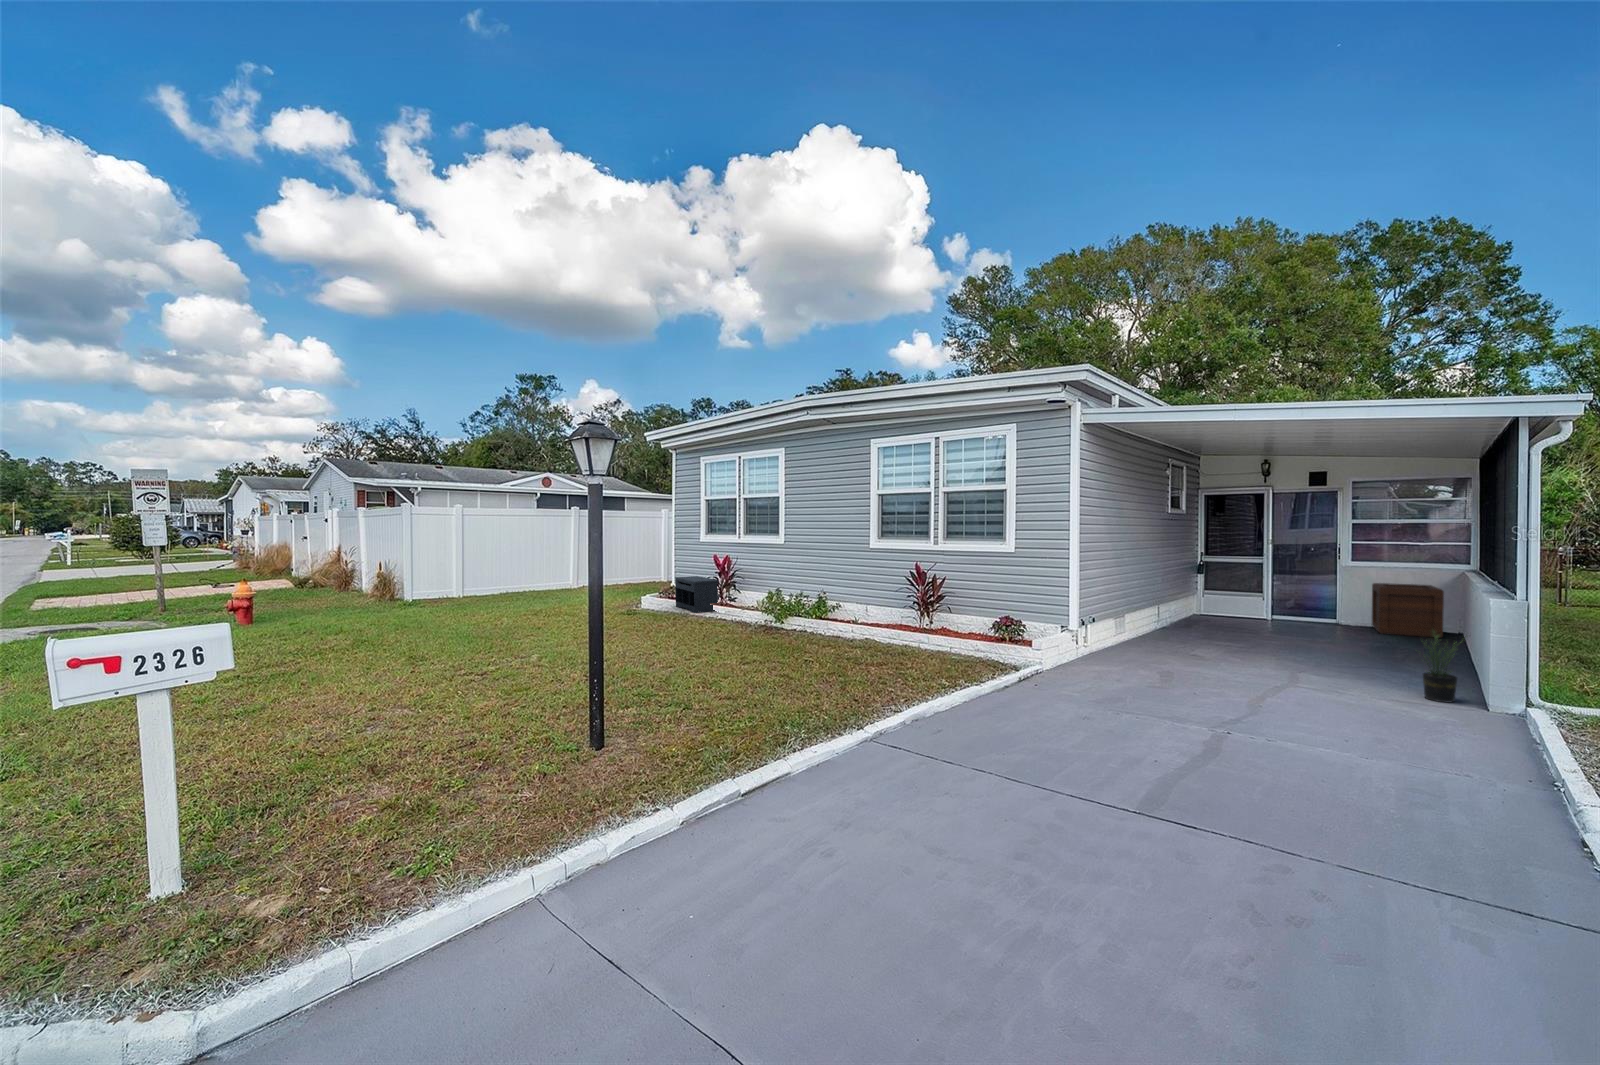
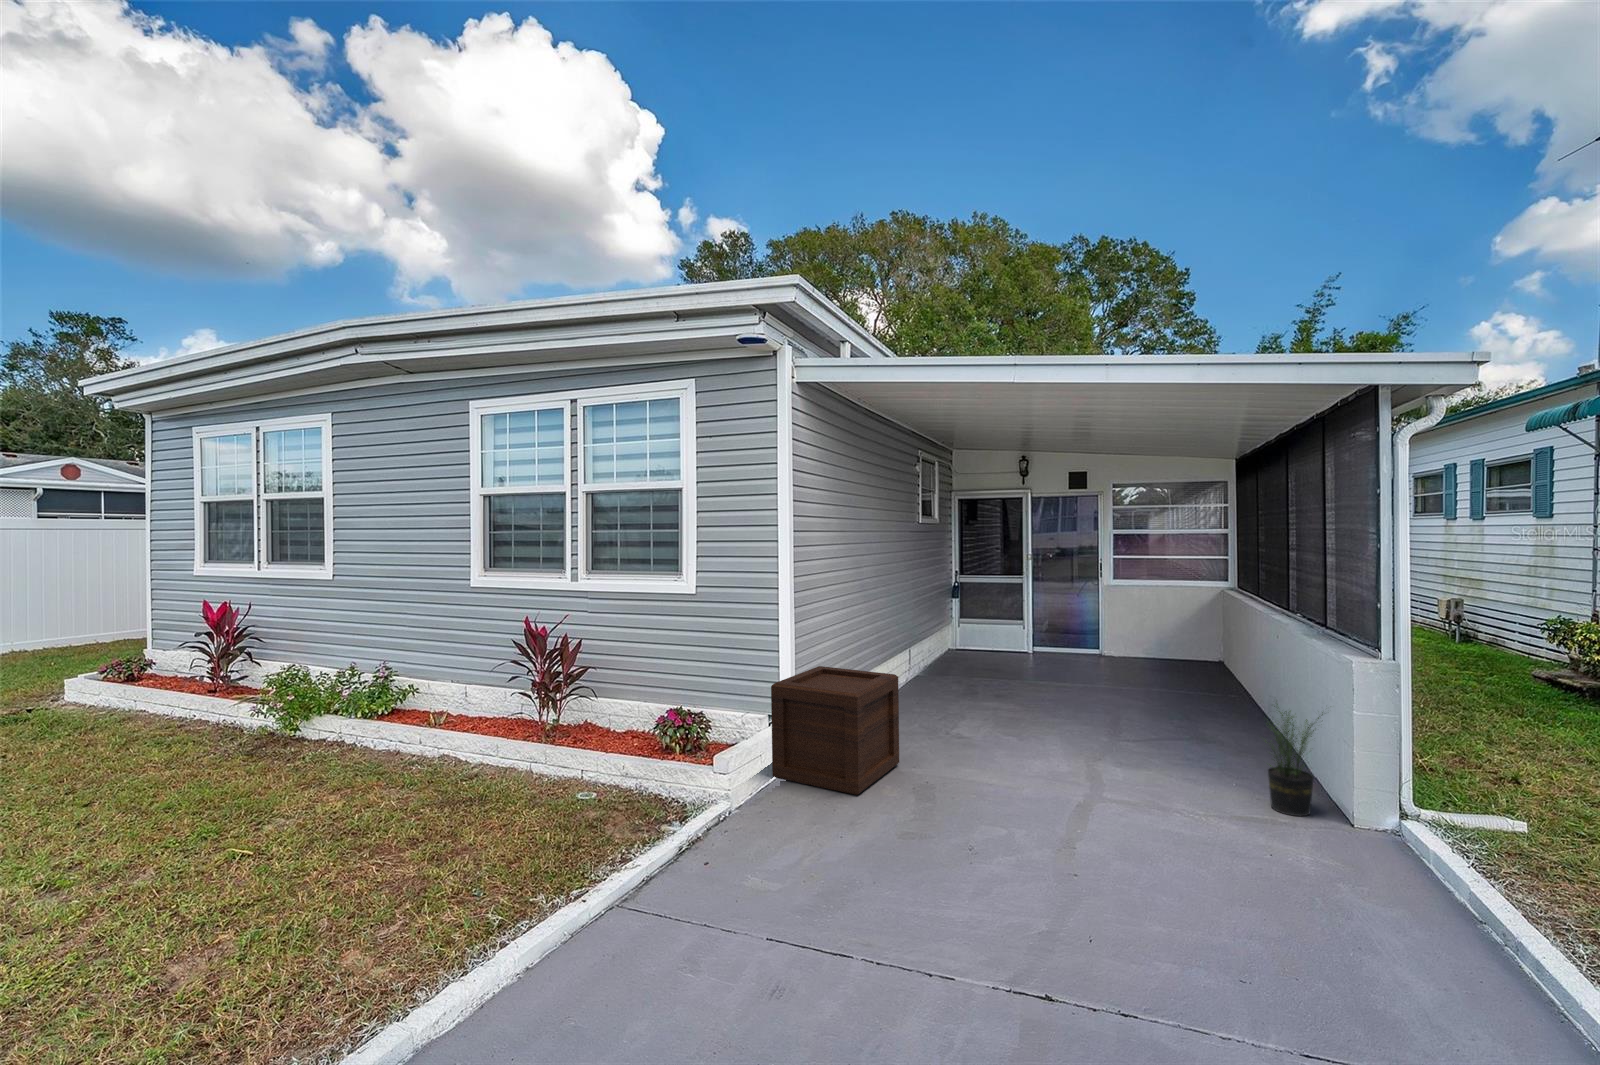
bench: present [675,576,718,613] -> none [144,635,222,707]
wooden crate: present [1372,583,1444,638] -> present [771,666,899,795]

